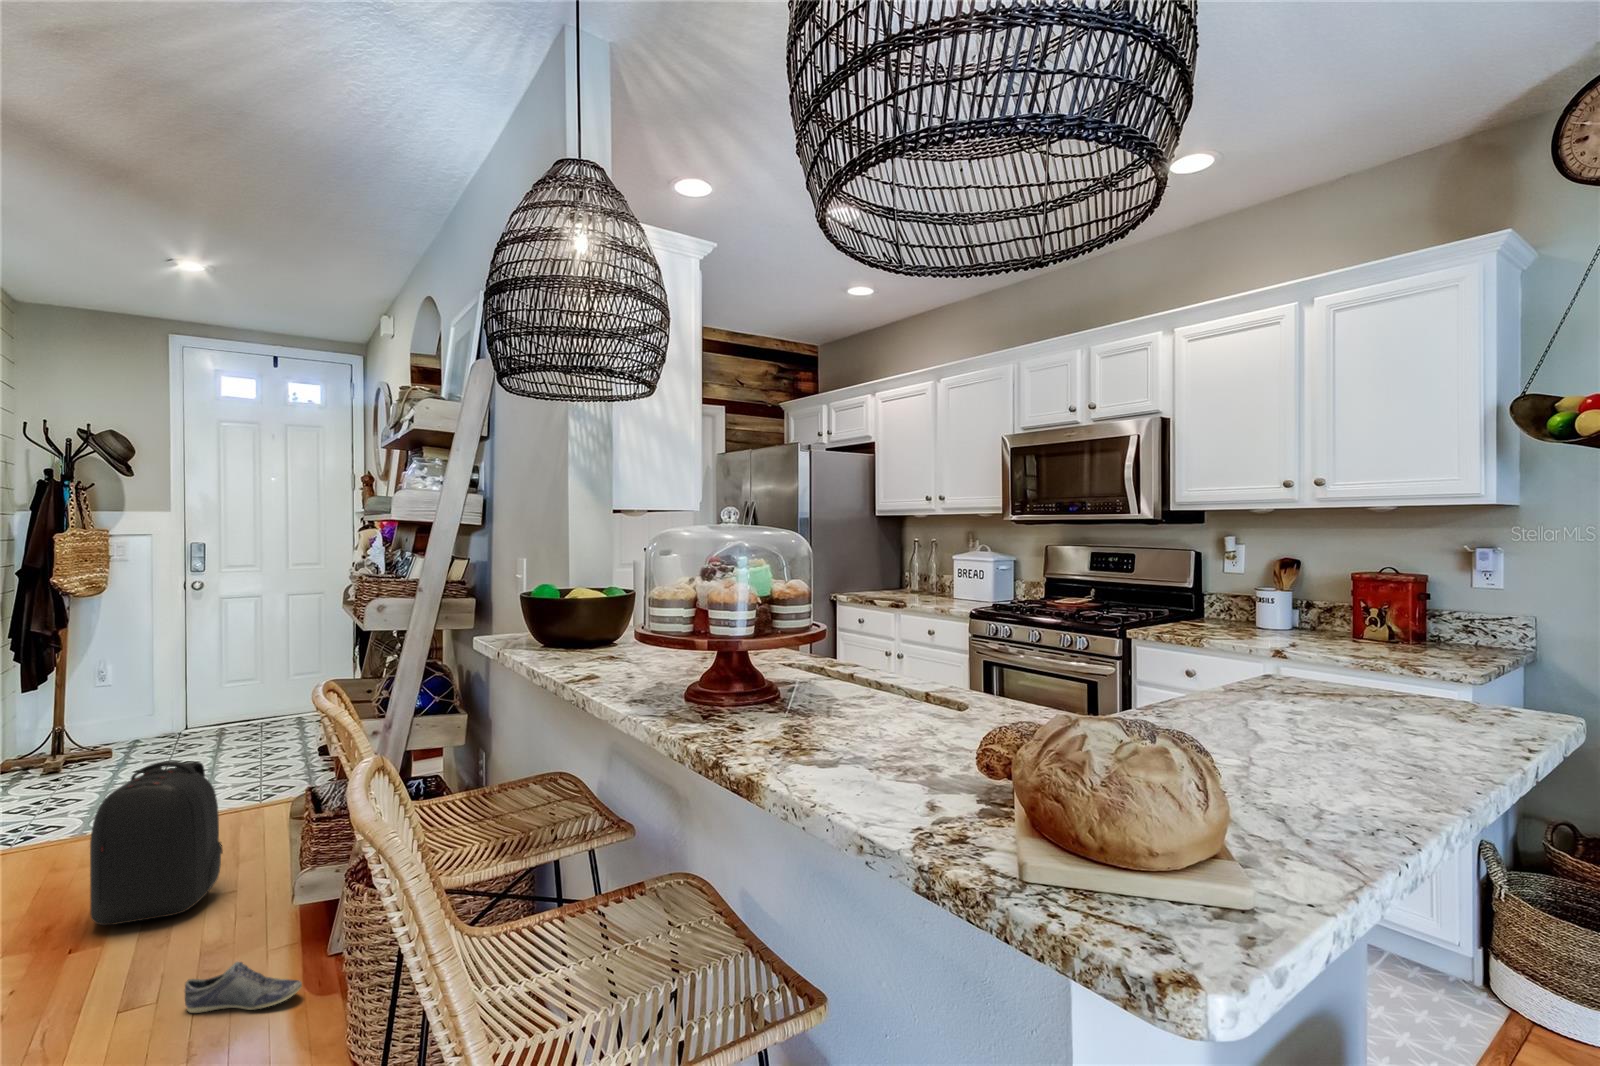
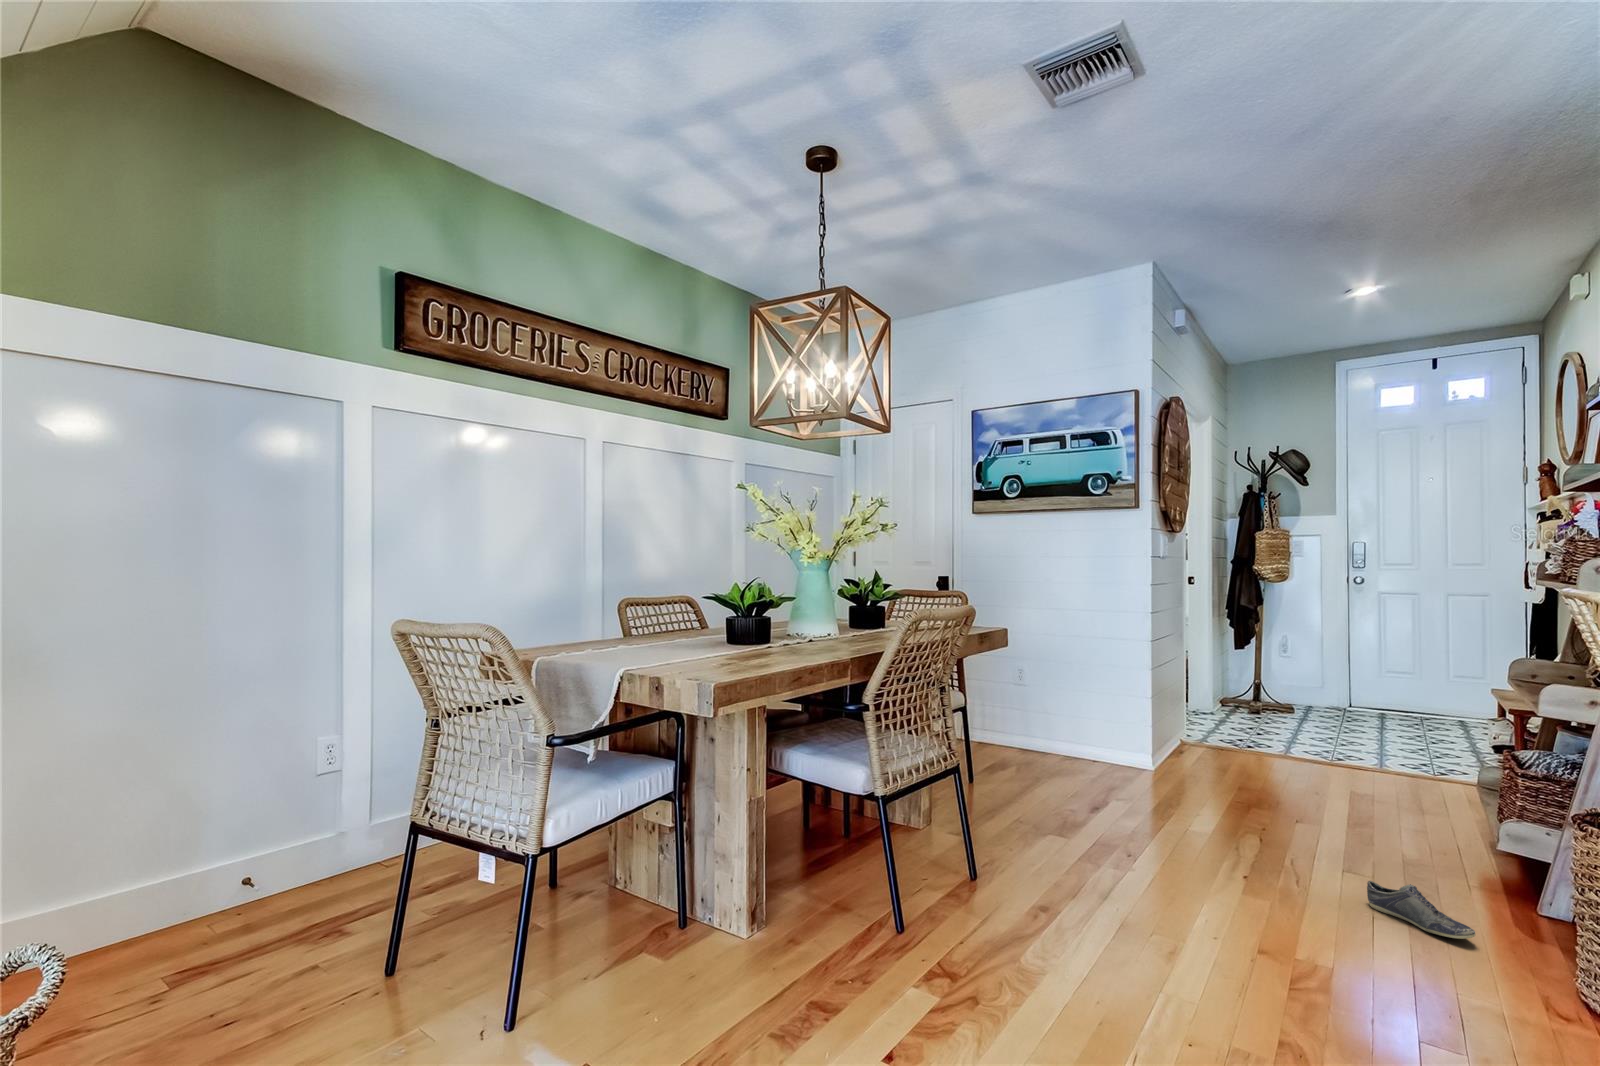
backpack: present [90,761,223,925] -> none [1292,709,1393,837]

